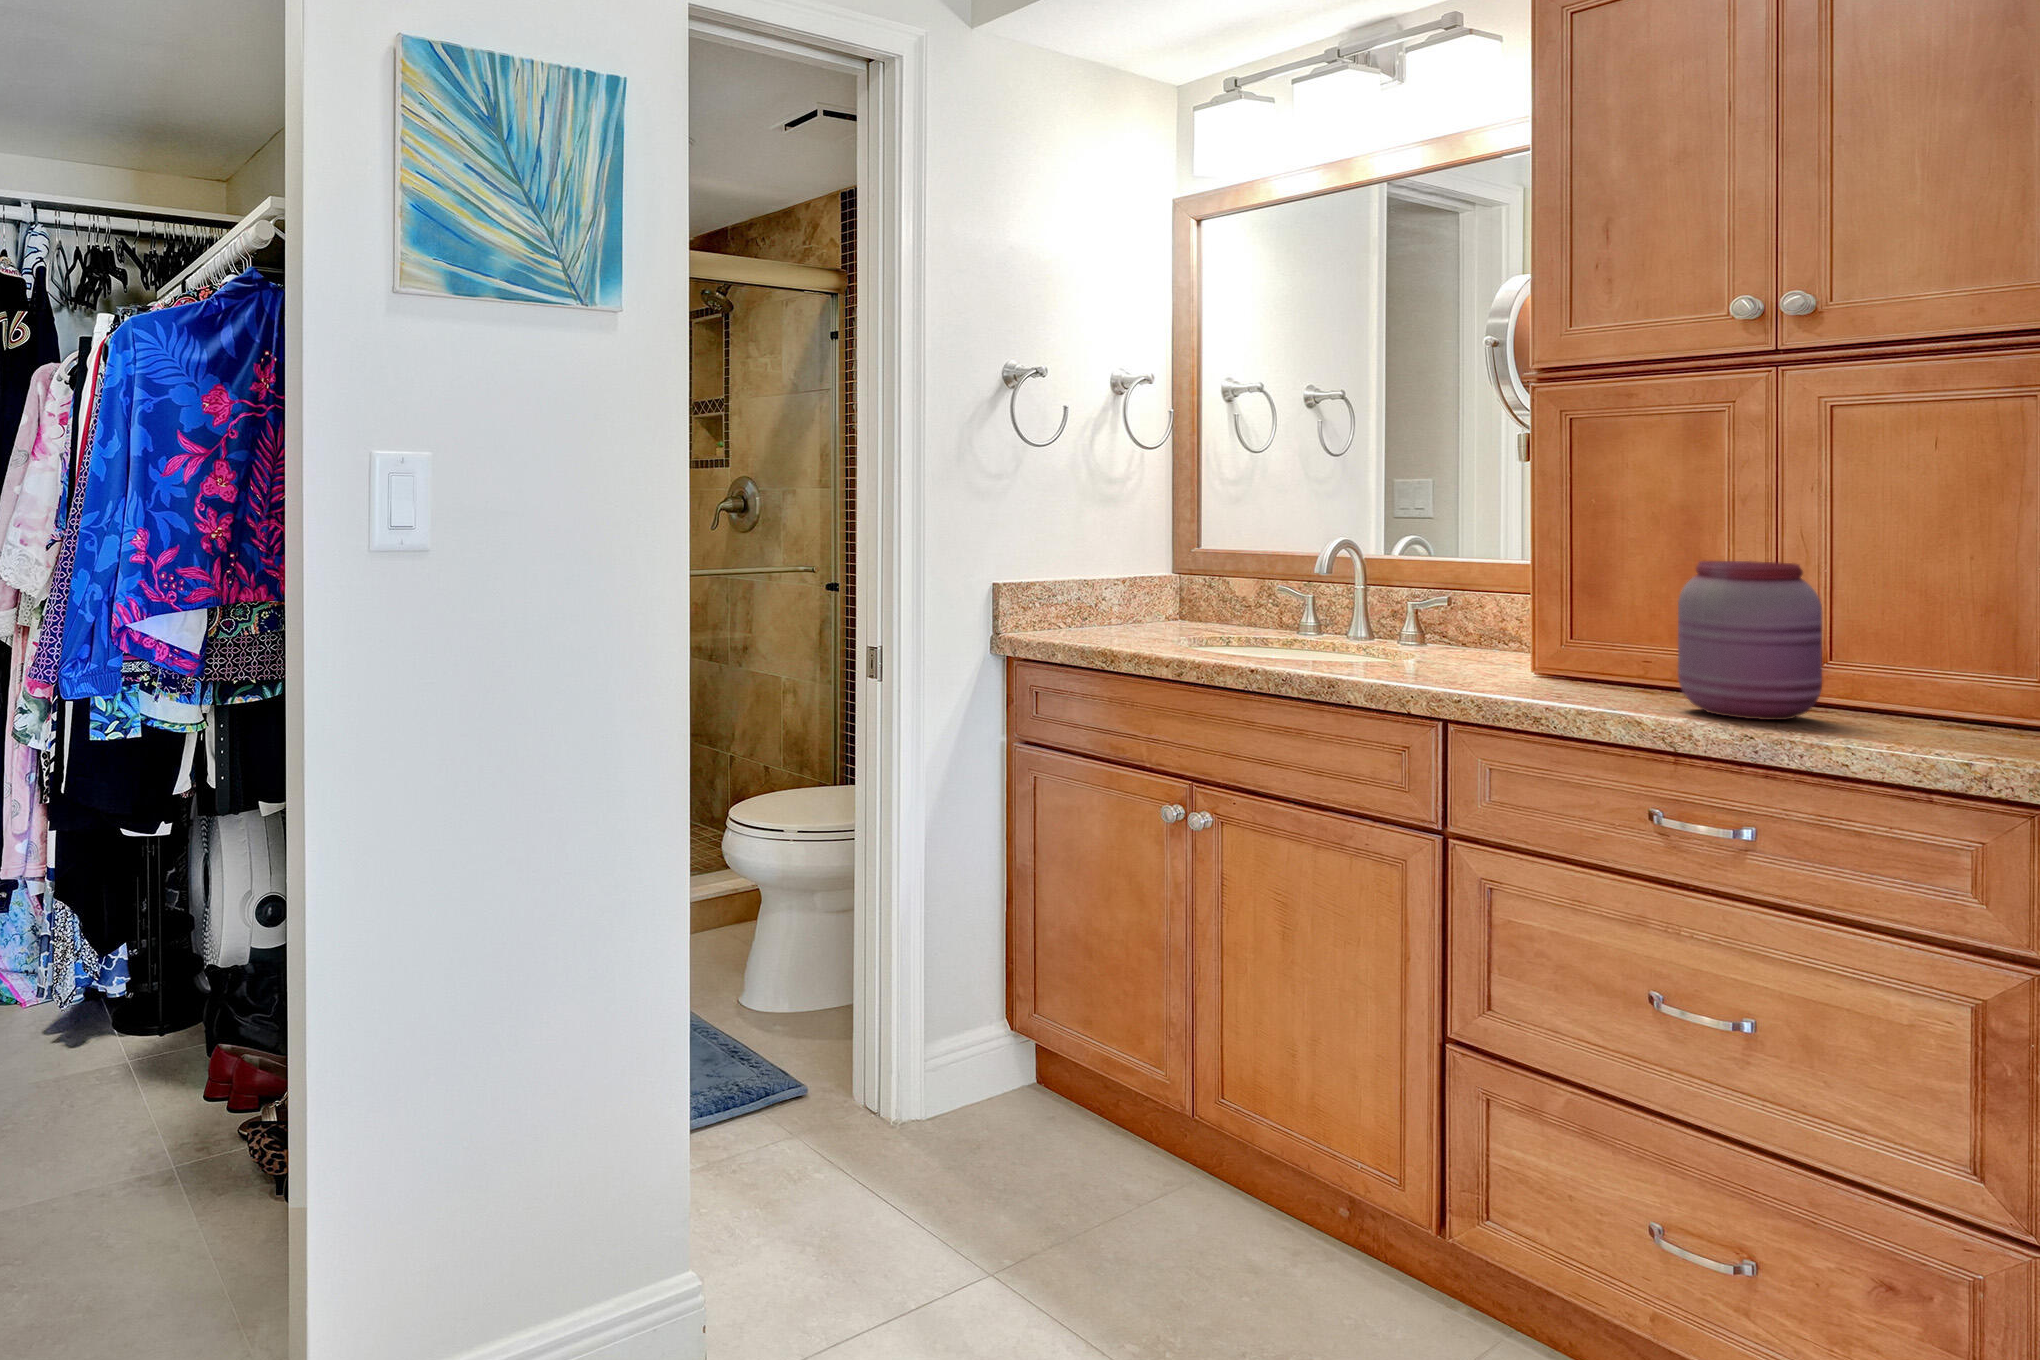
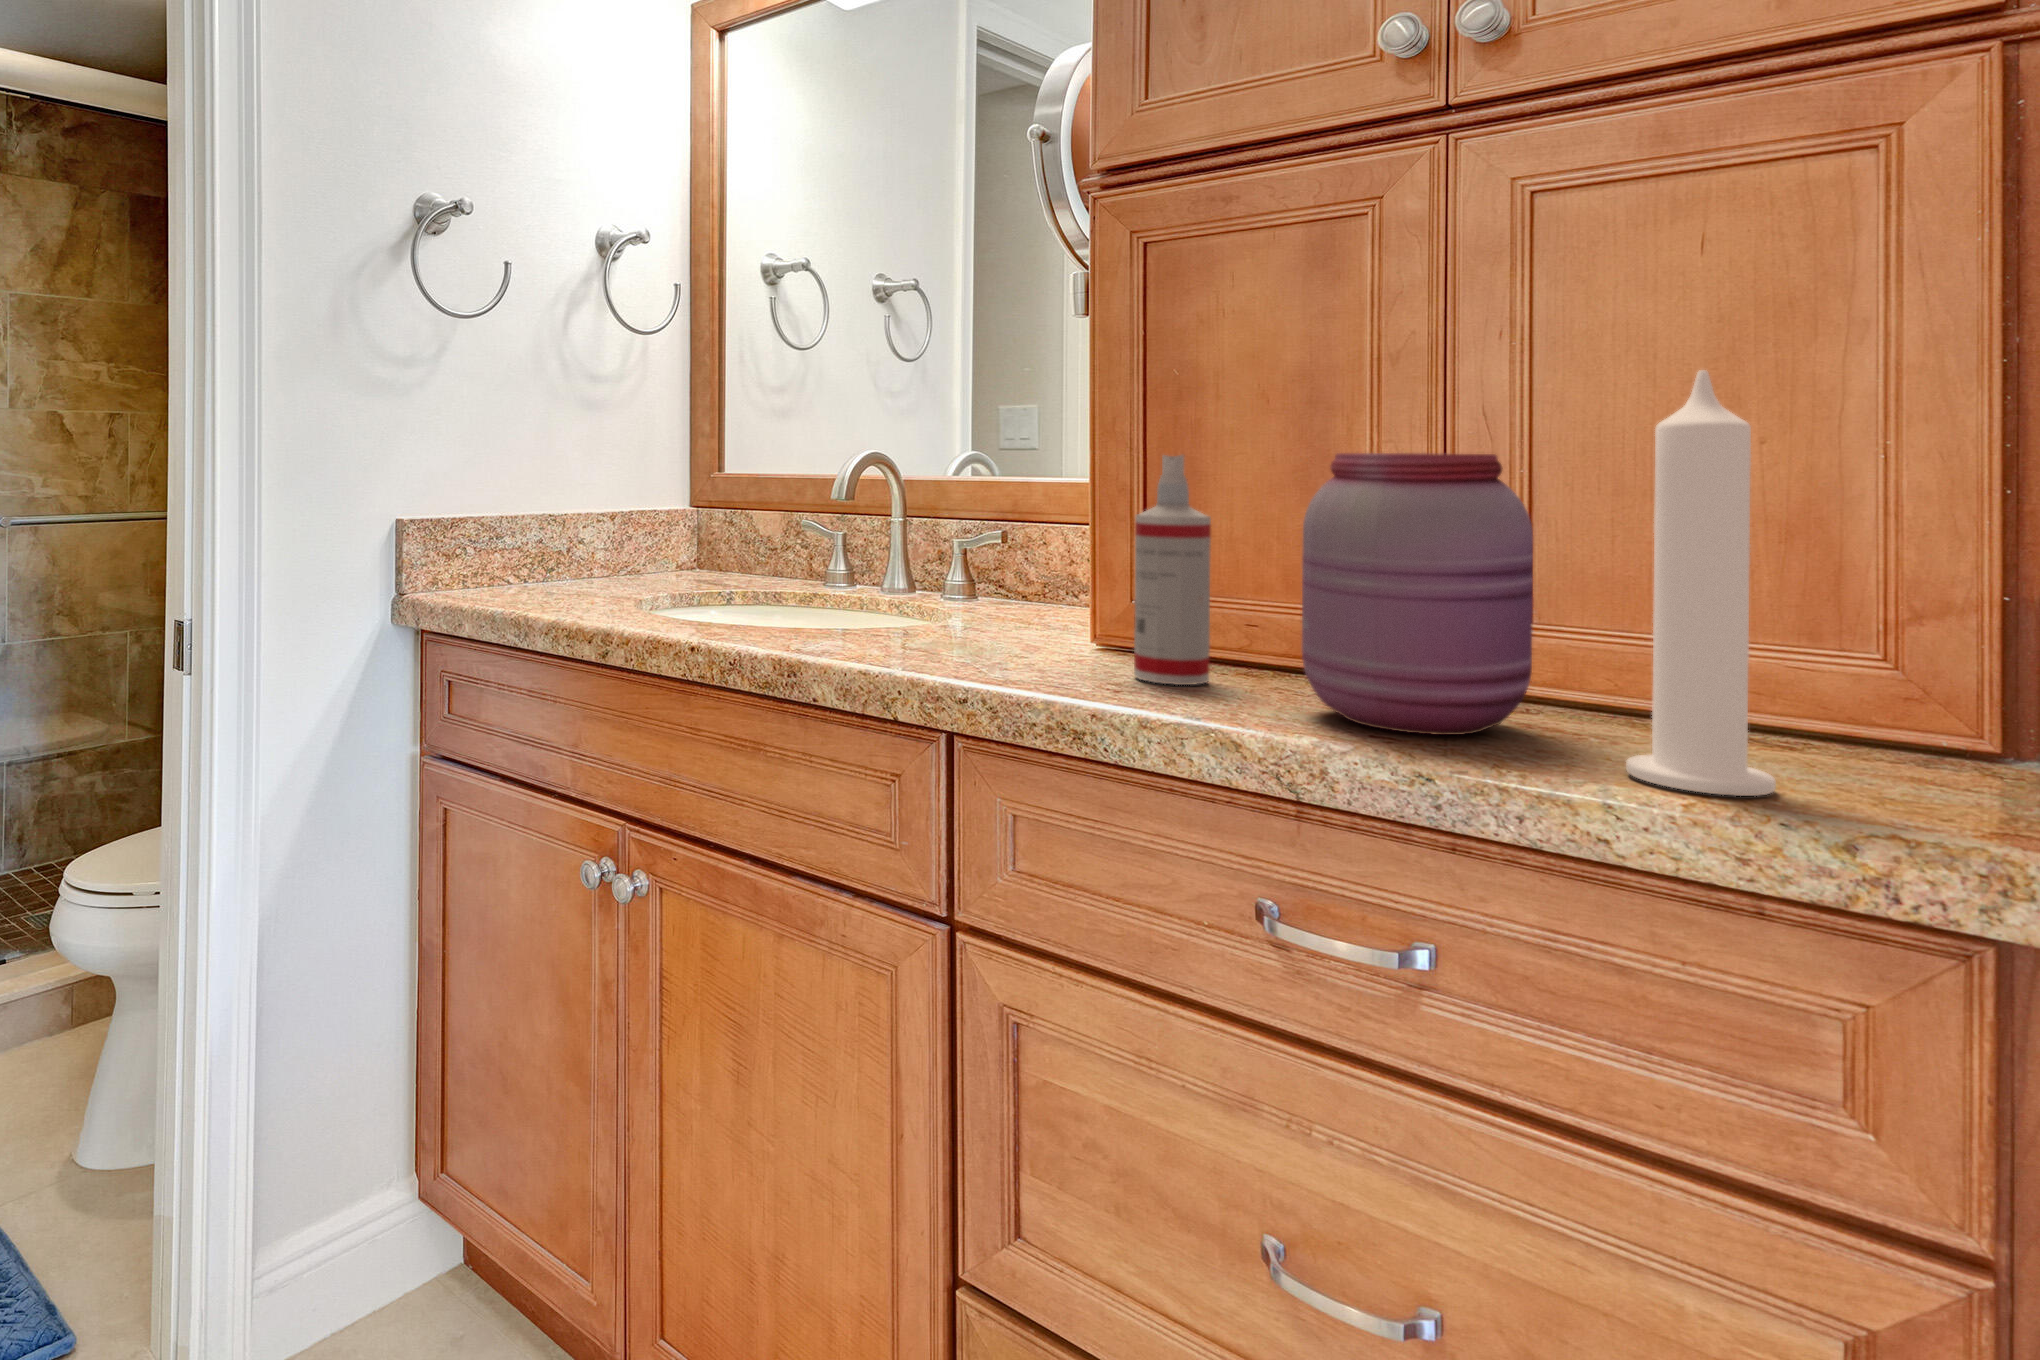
candle: none [1865,527,1947,745] -> present [1626,370,1776,796]
spray bottle: none [1566,556,1618,695] -> present [1134,455,1211,685]

